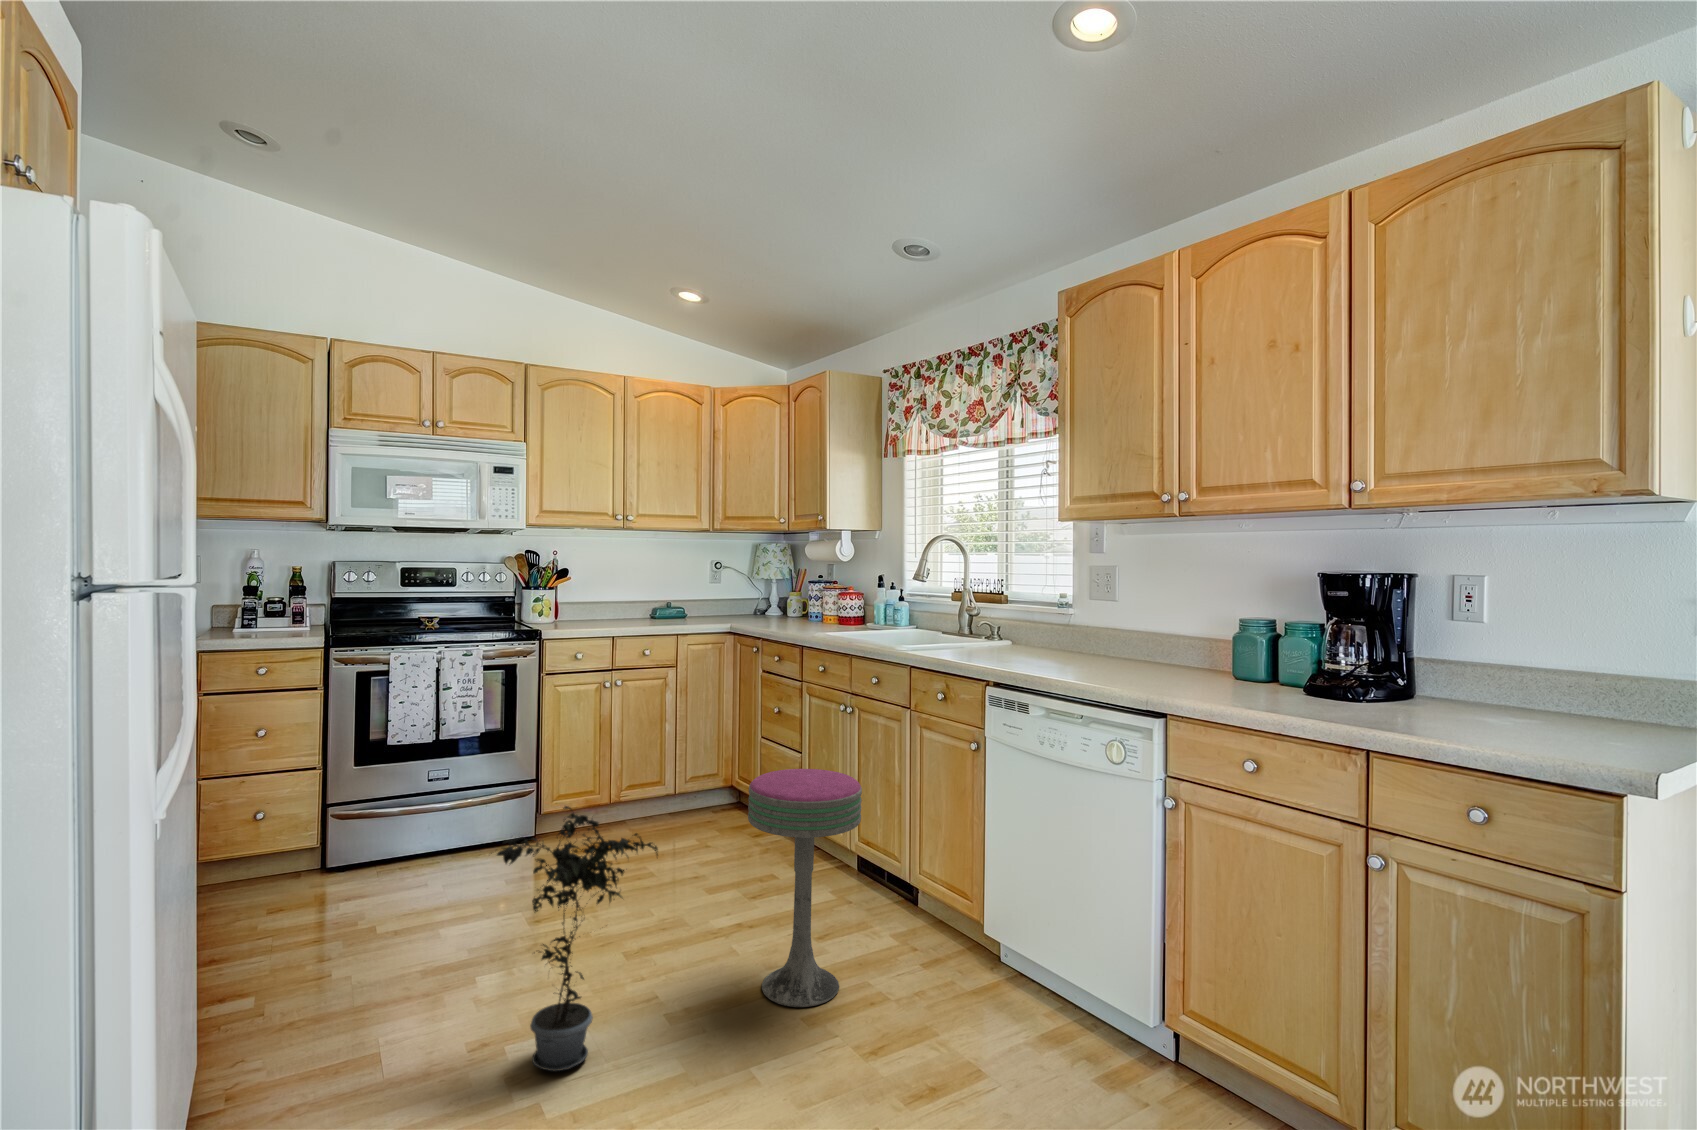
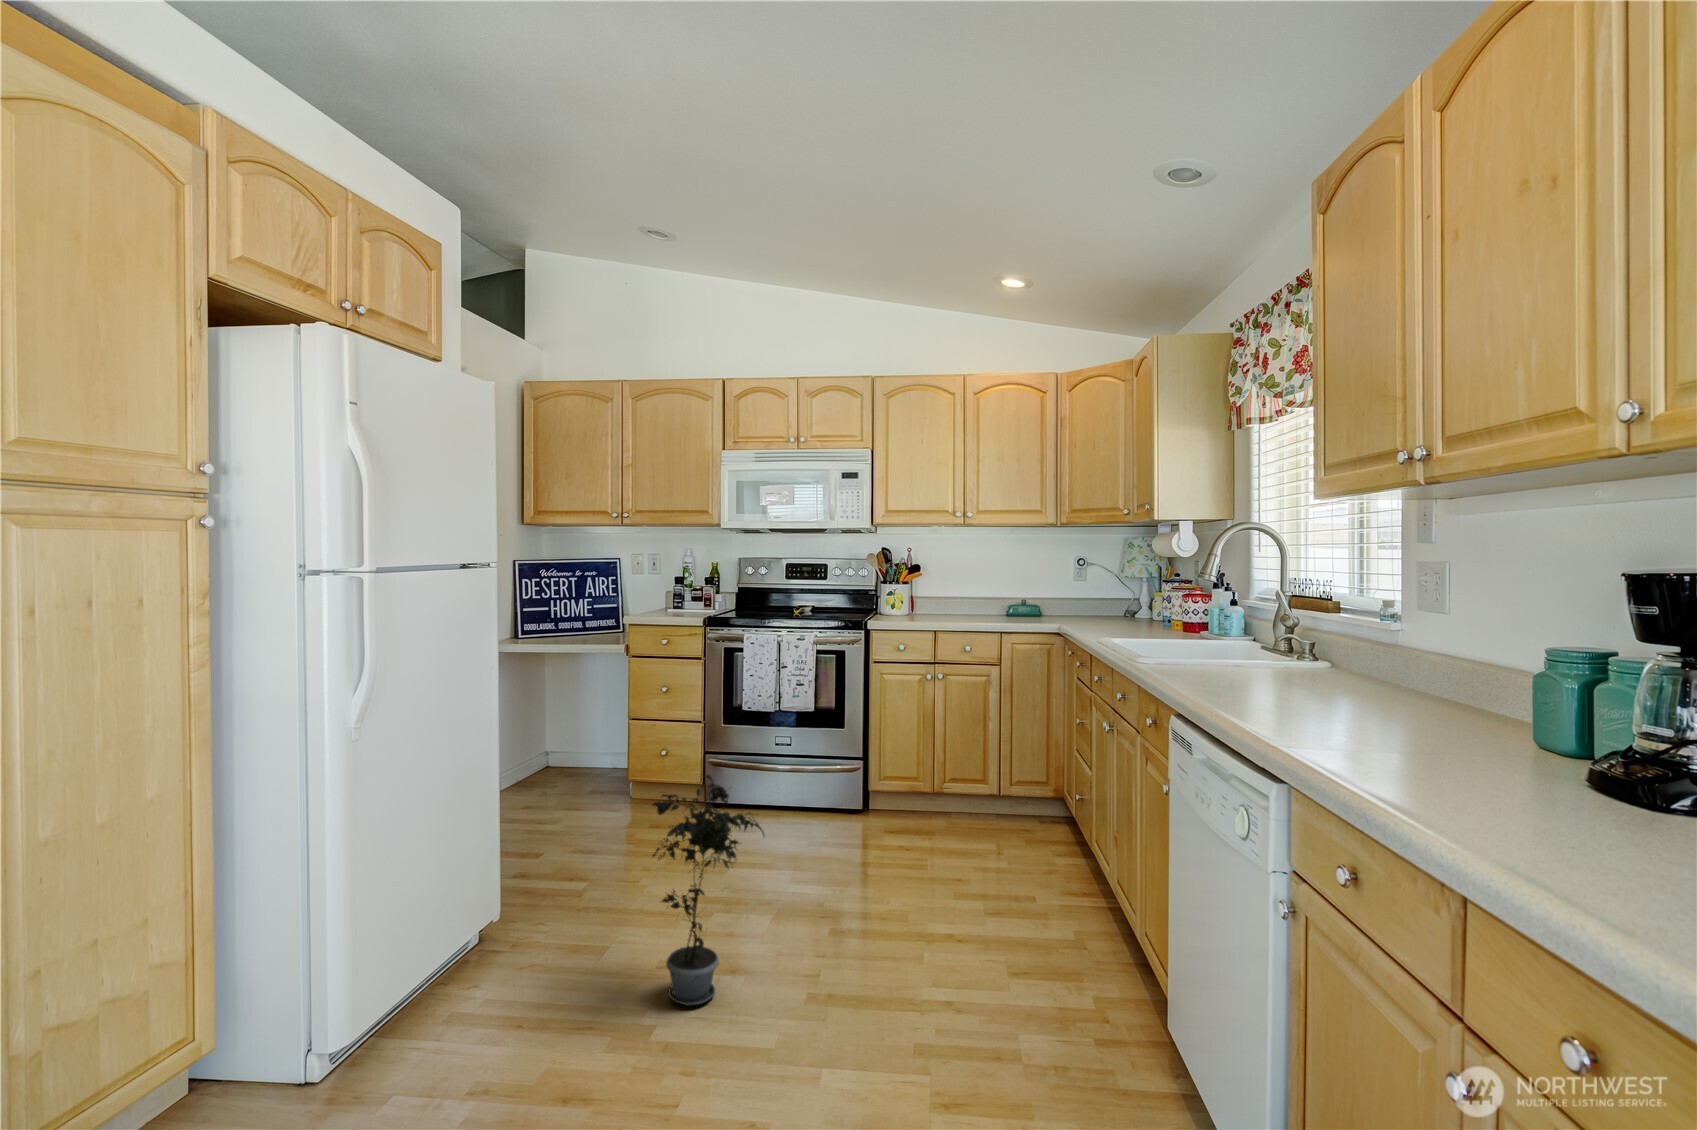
bar stool: present [748,769,862,1007] -> none [876,781,999,1044]

